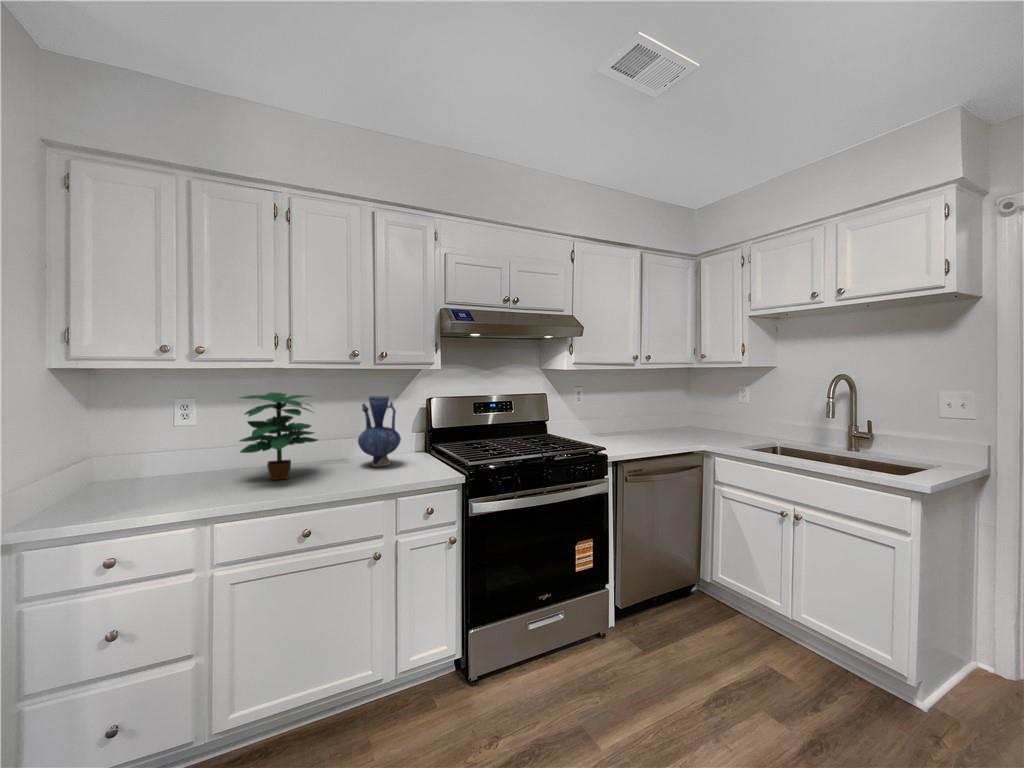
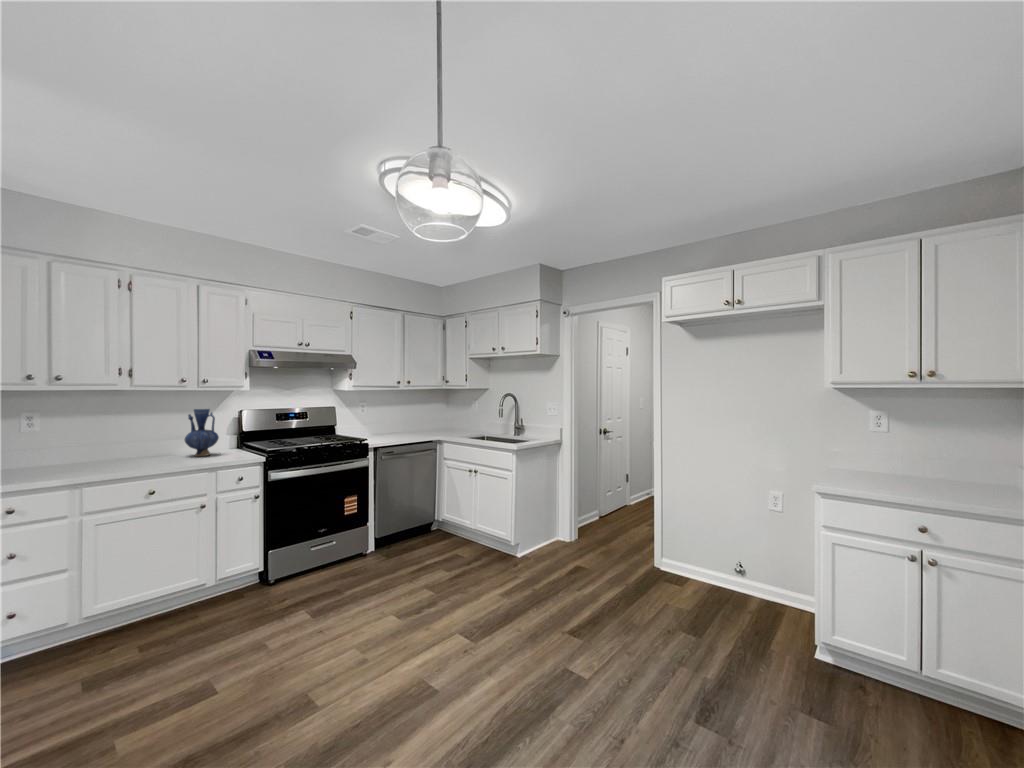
potted plant: present [239,393,318,480] -> none [90,407,154,465]

